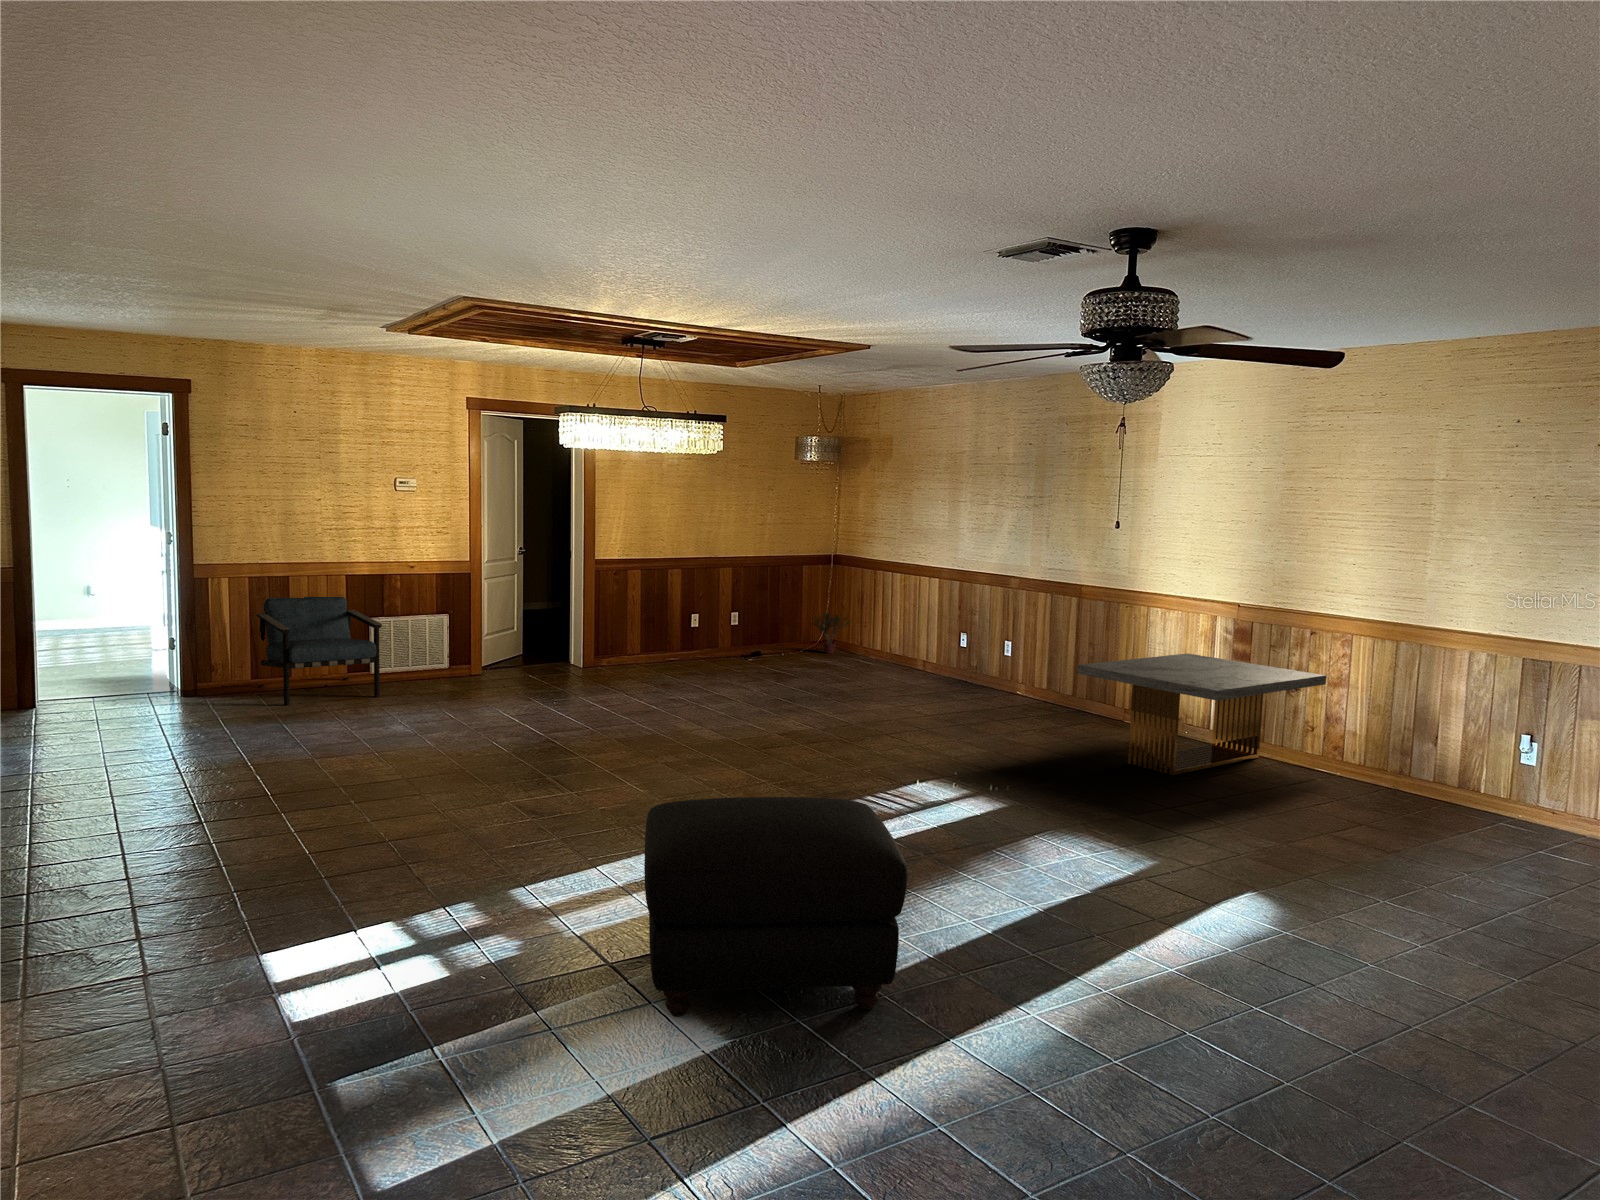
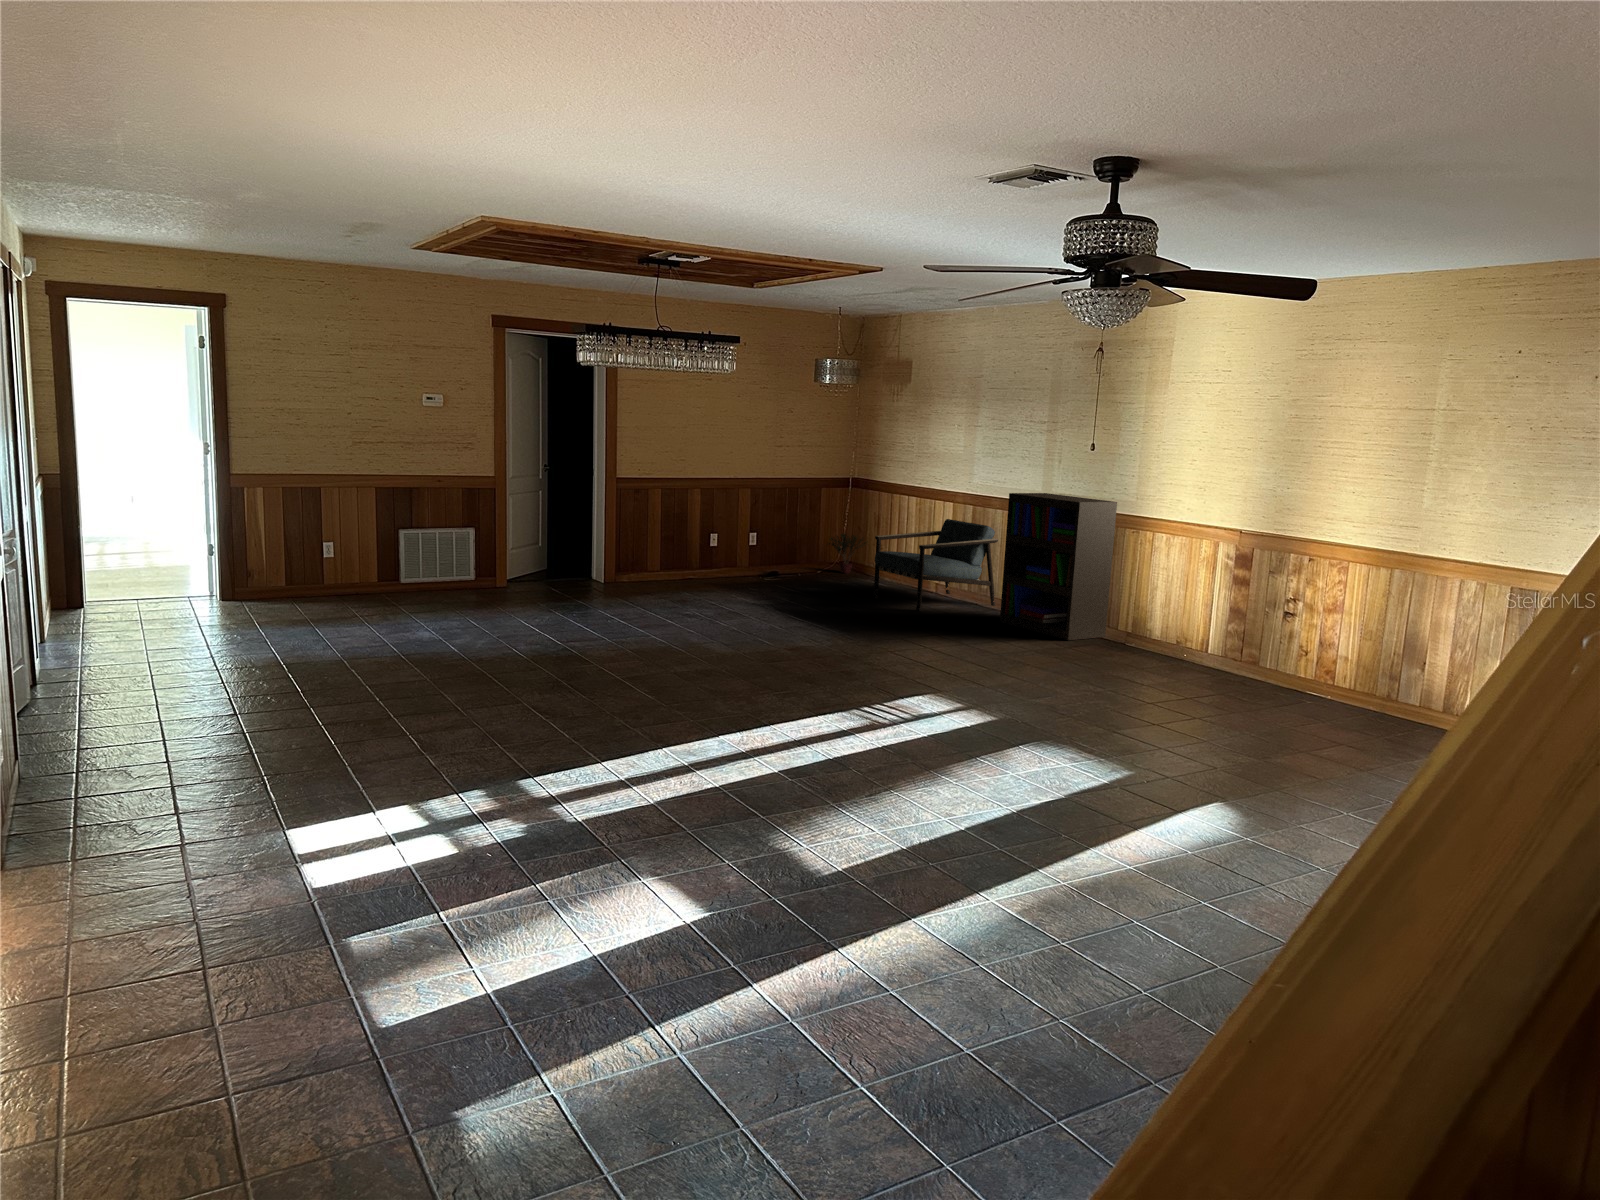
bookshelf: none [992,570,1108,719] -> present [1000,493,1117,640]
armchair: present [257,597,382,705] -> present [874,519,998,611]
coffee table: present [1077,653,1326,775] -> none [1077,578,1323,695]
ottoman: present [644,797,907,1016] -> none [634,700,876,893]

